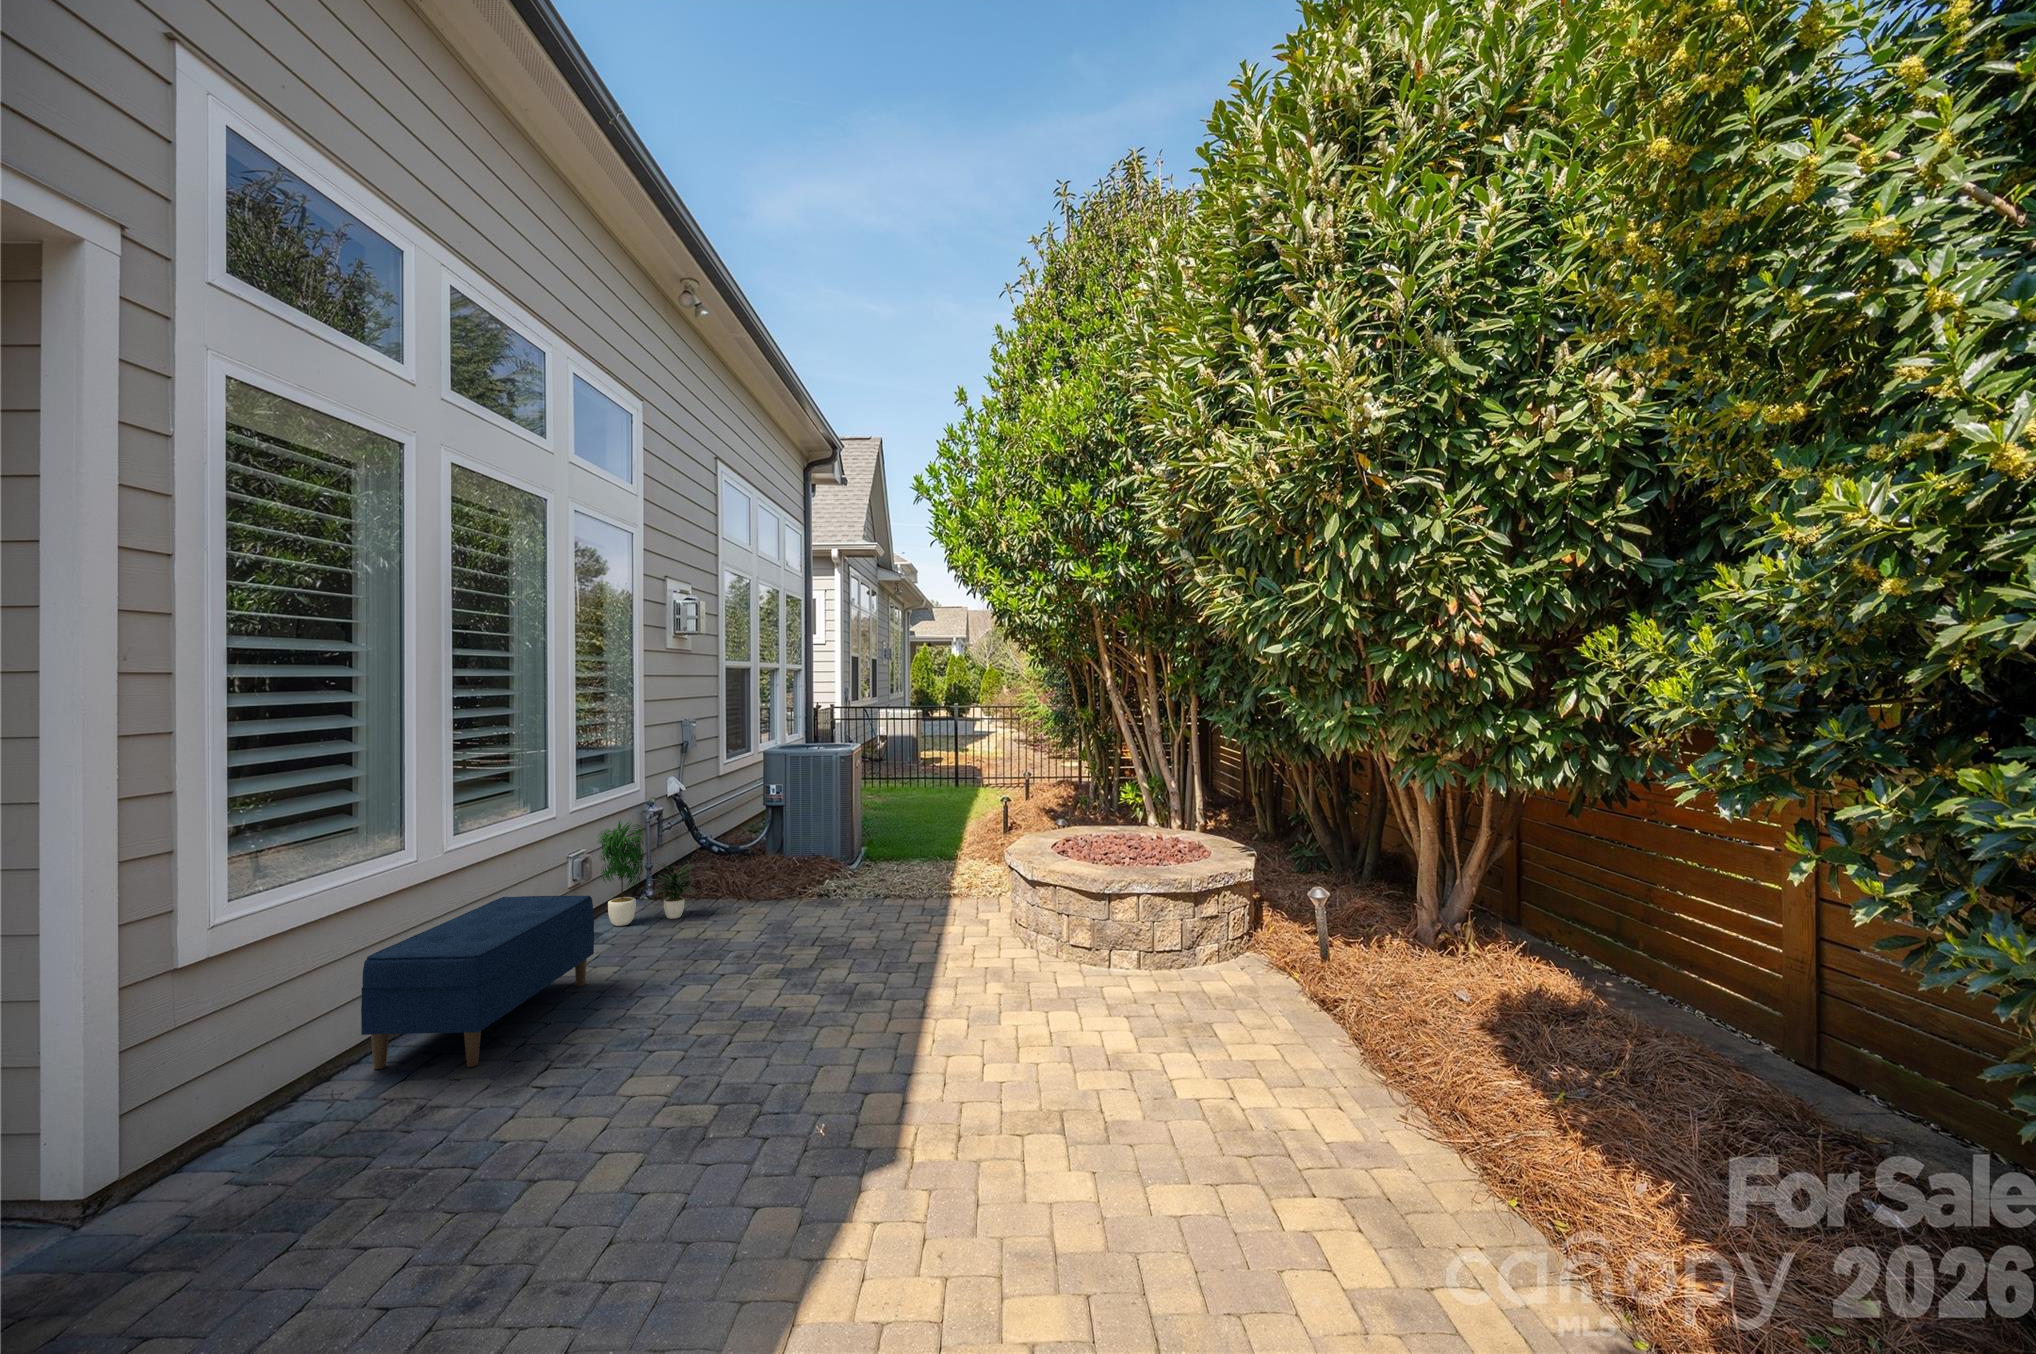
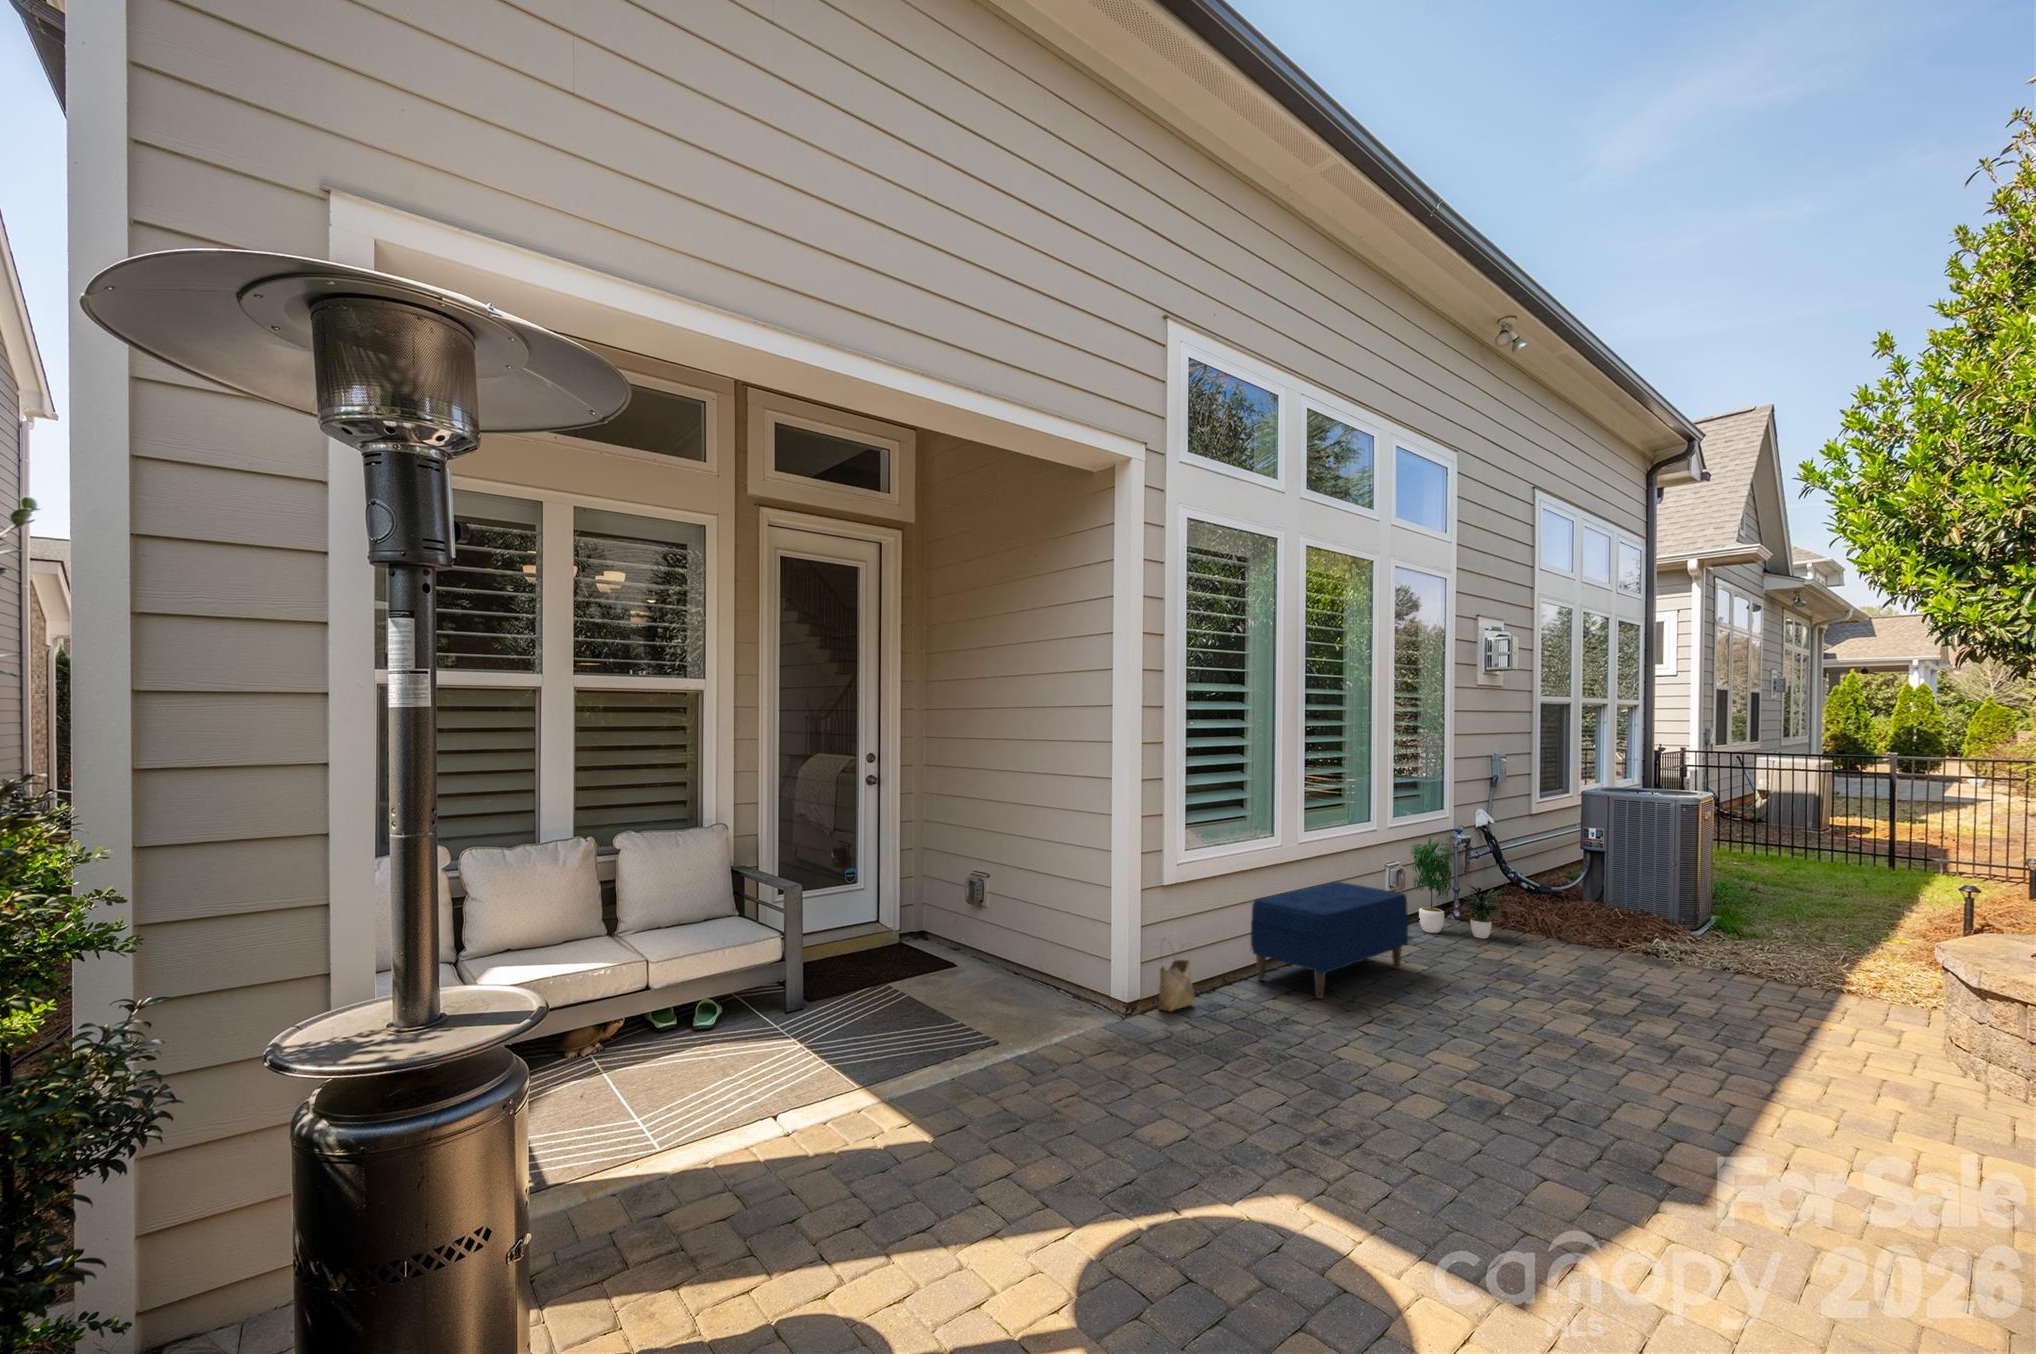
woven basket: none [152,1069,241,1202] -> present [1158,939,1195,1011]

